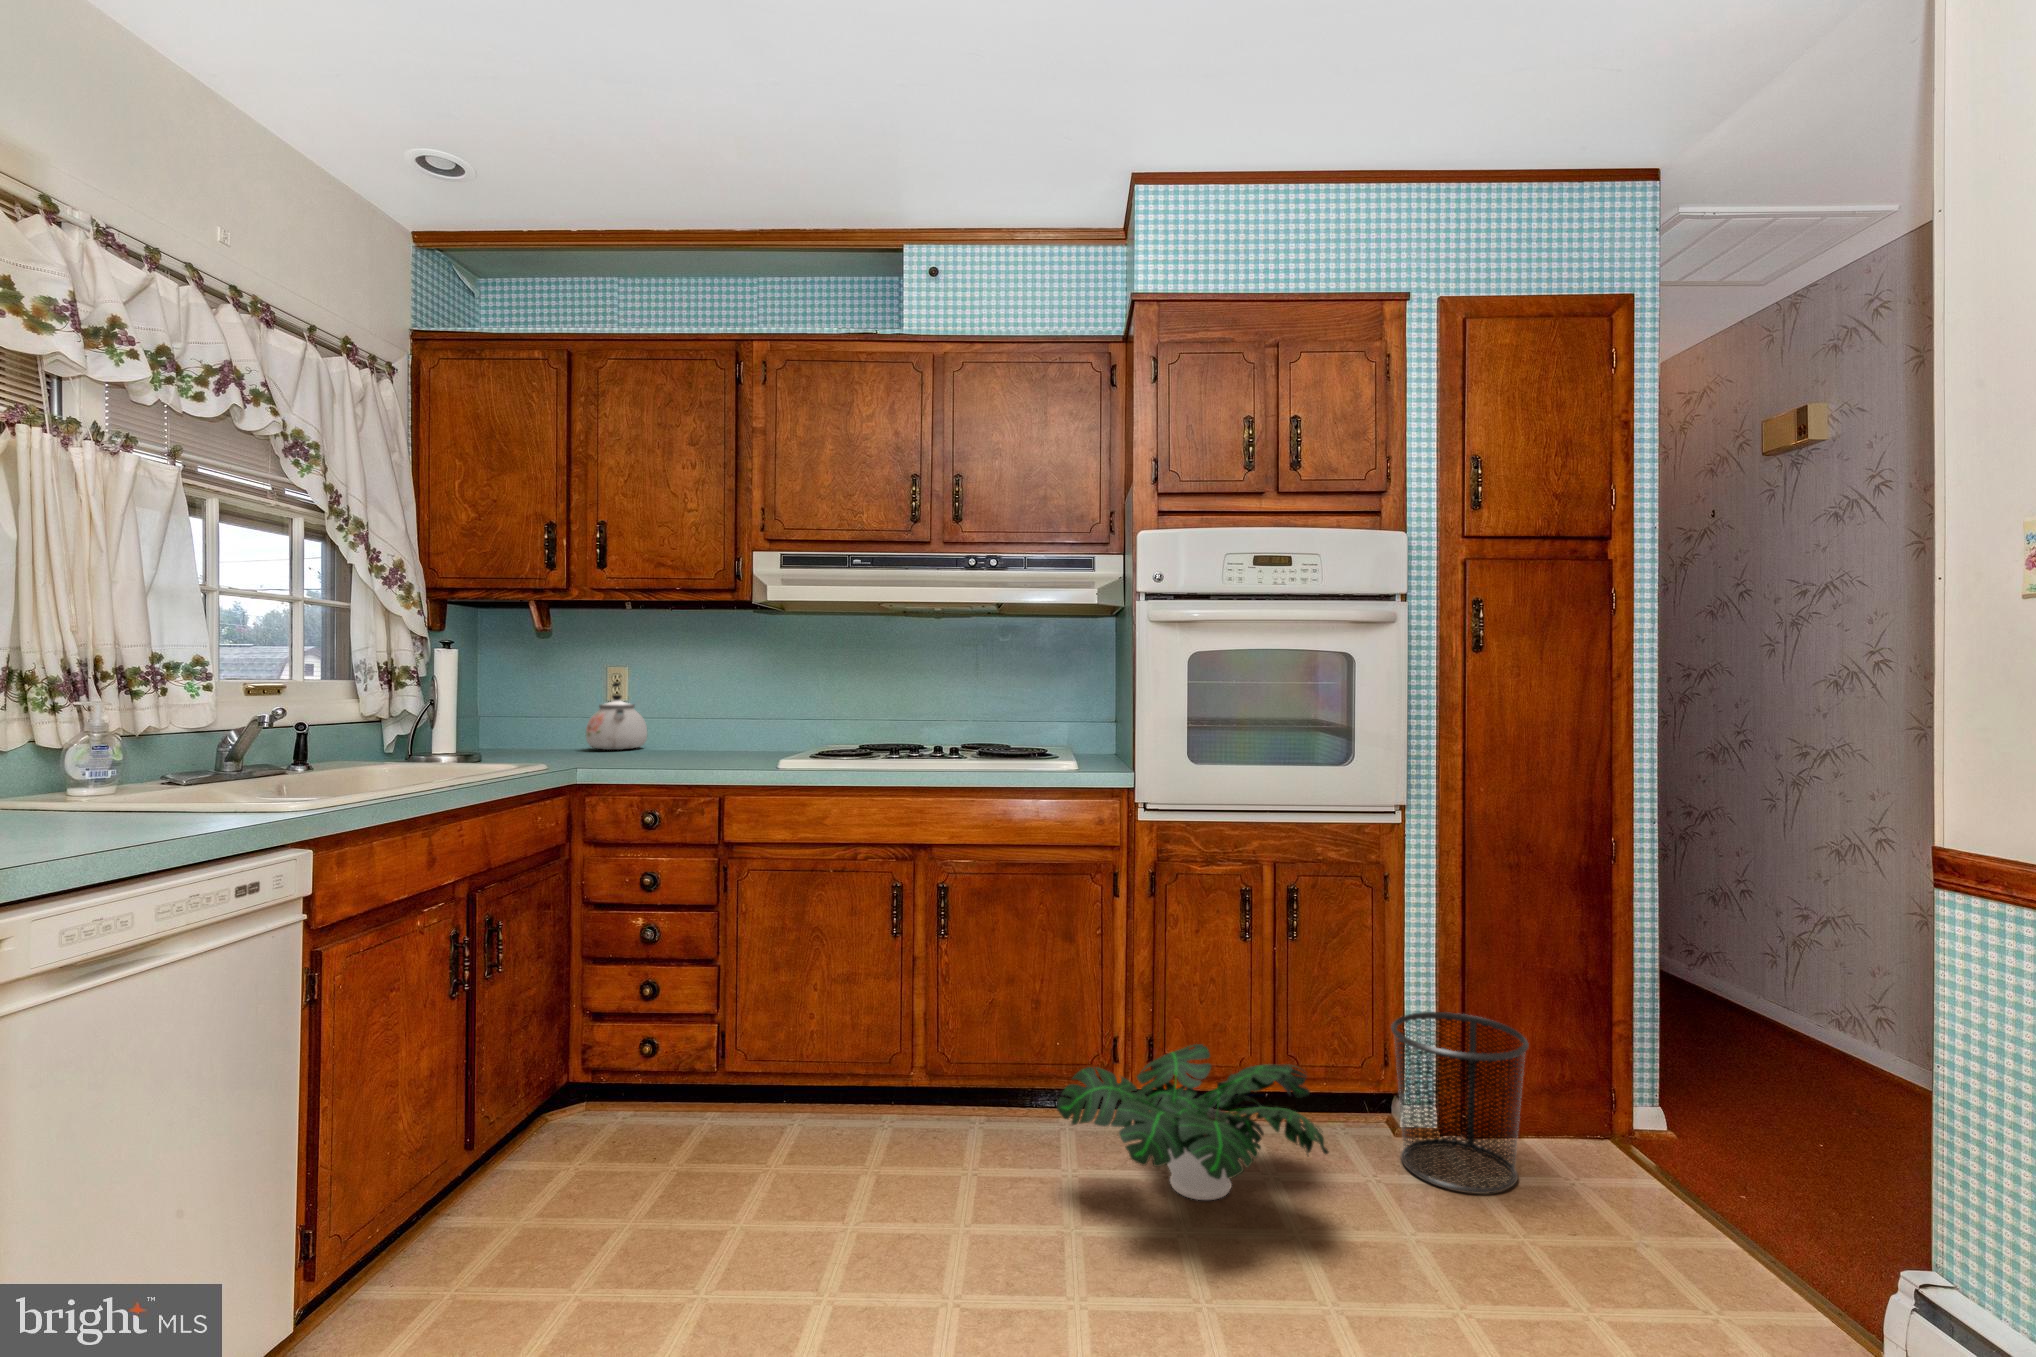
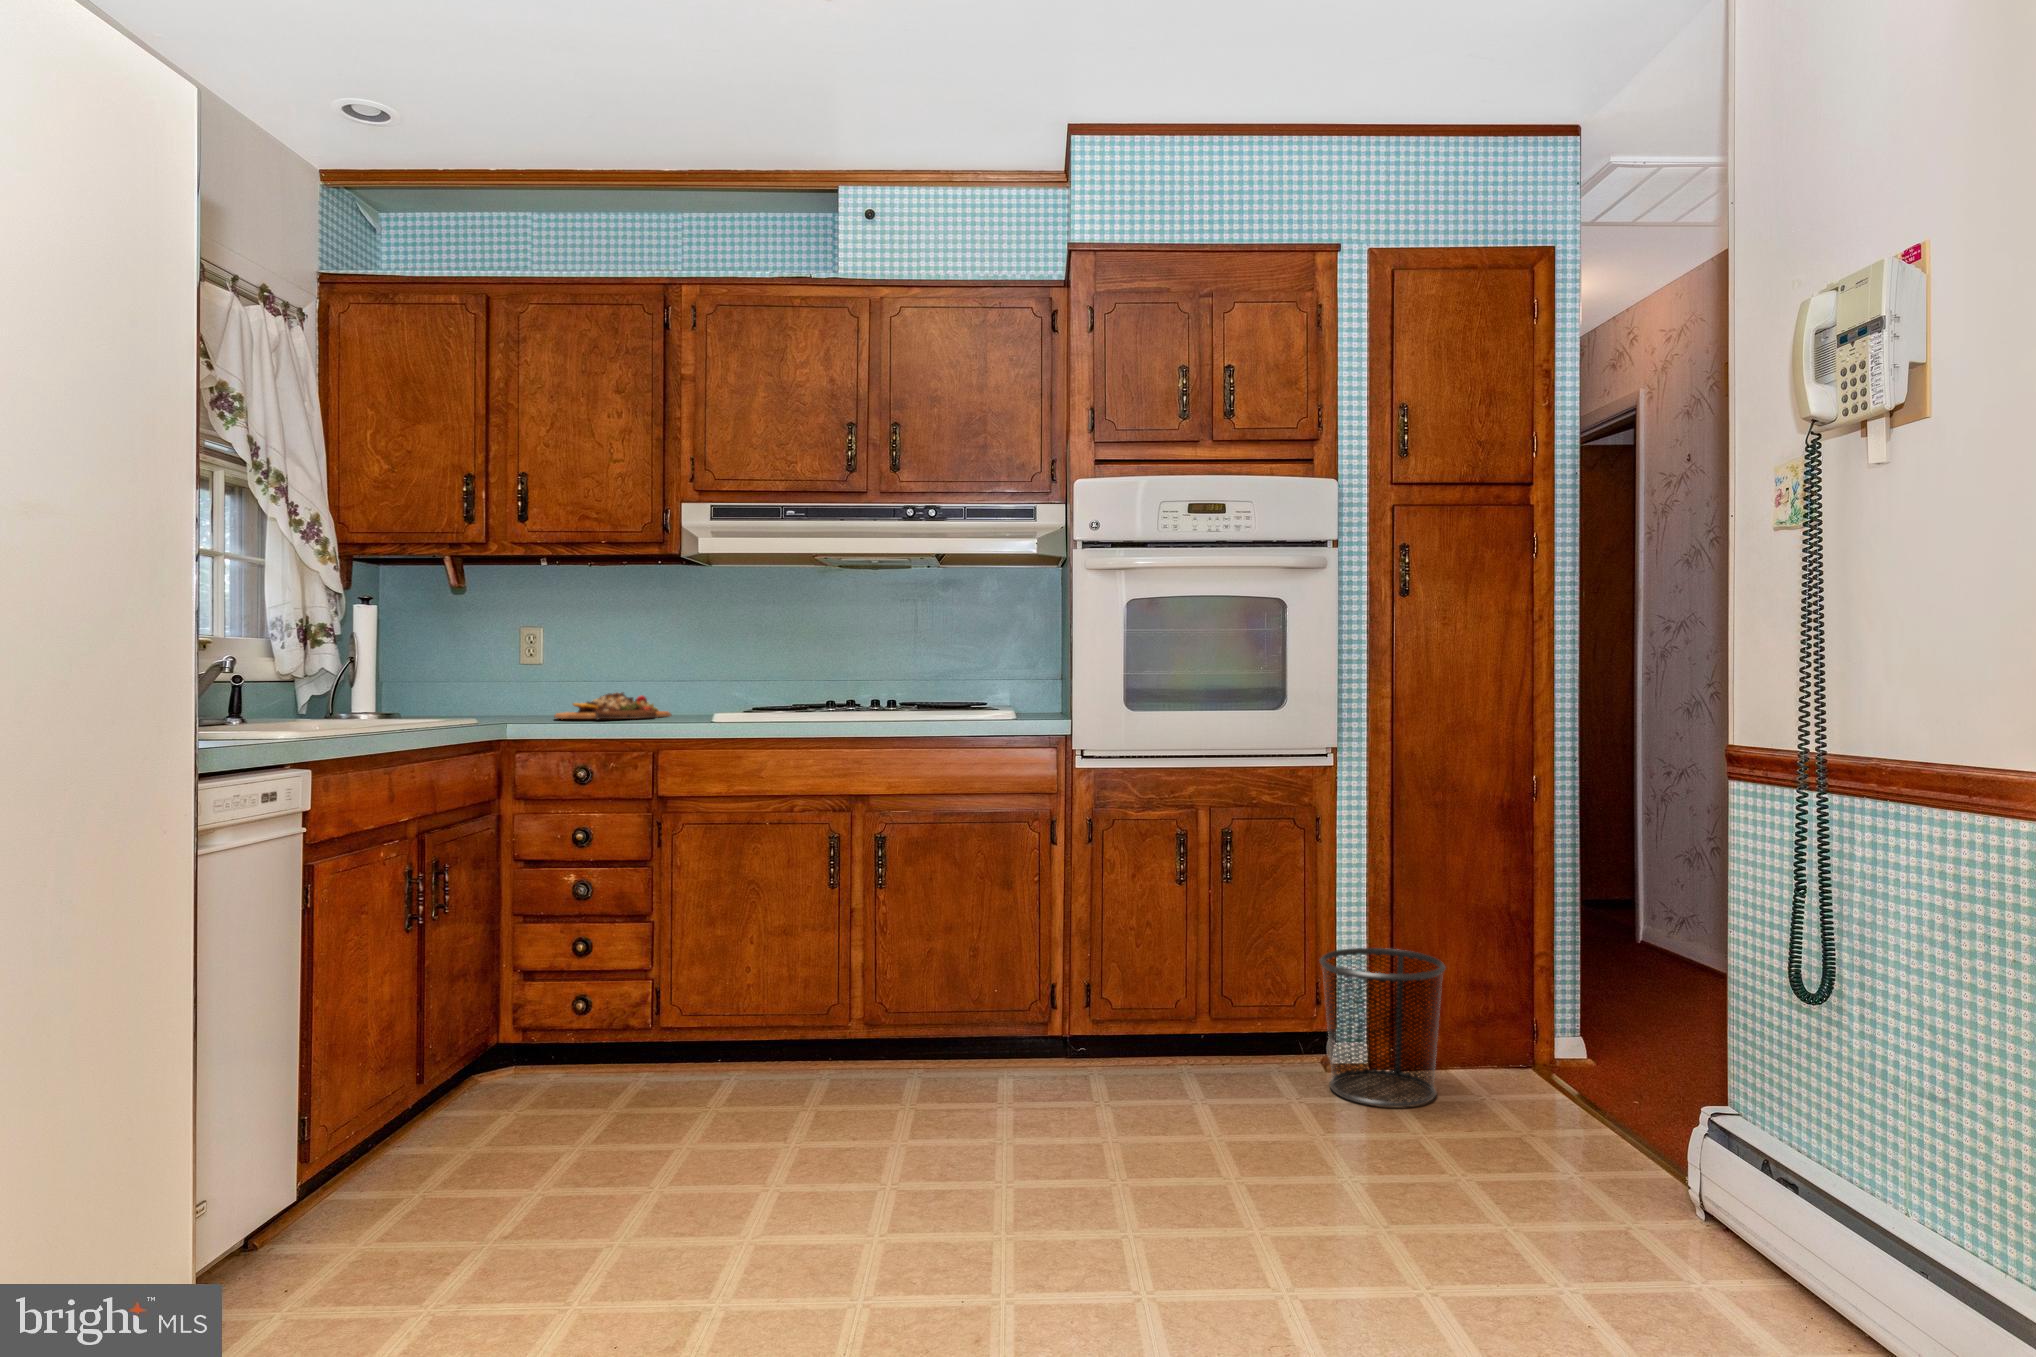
kettle: present [586,682,647,750] -> none [502,641,567,712]
cutting board: none [624,736,741,766] -> present [554,692,671,719]
potted plant: present [1057,1044,1329,1200] -> none [996,981,1249,1117]

